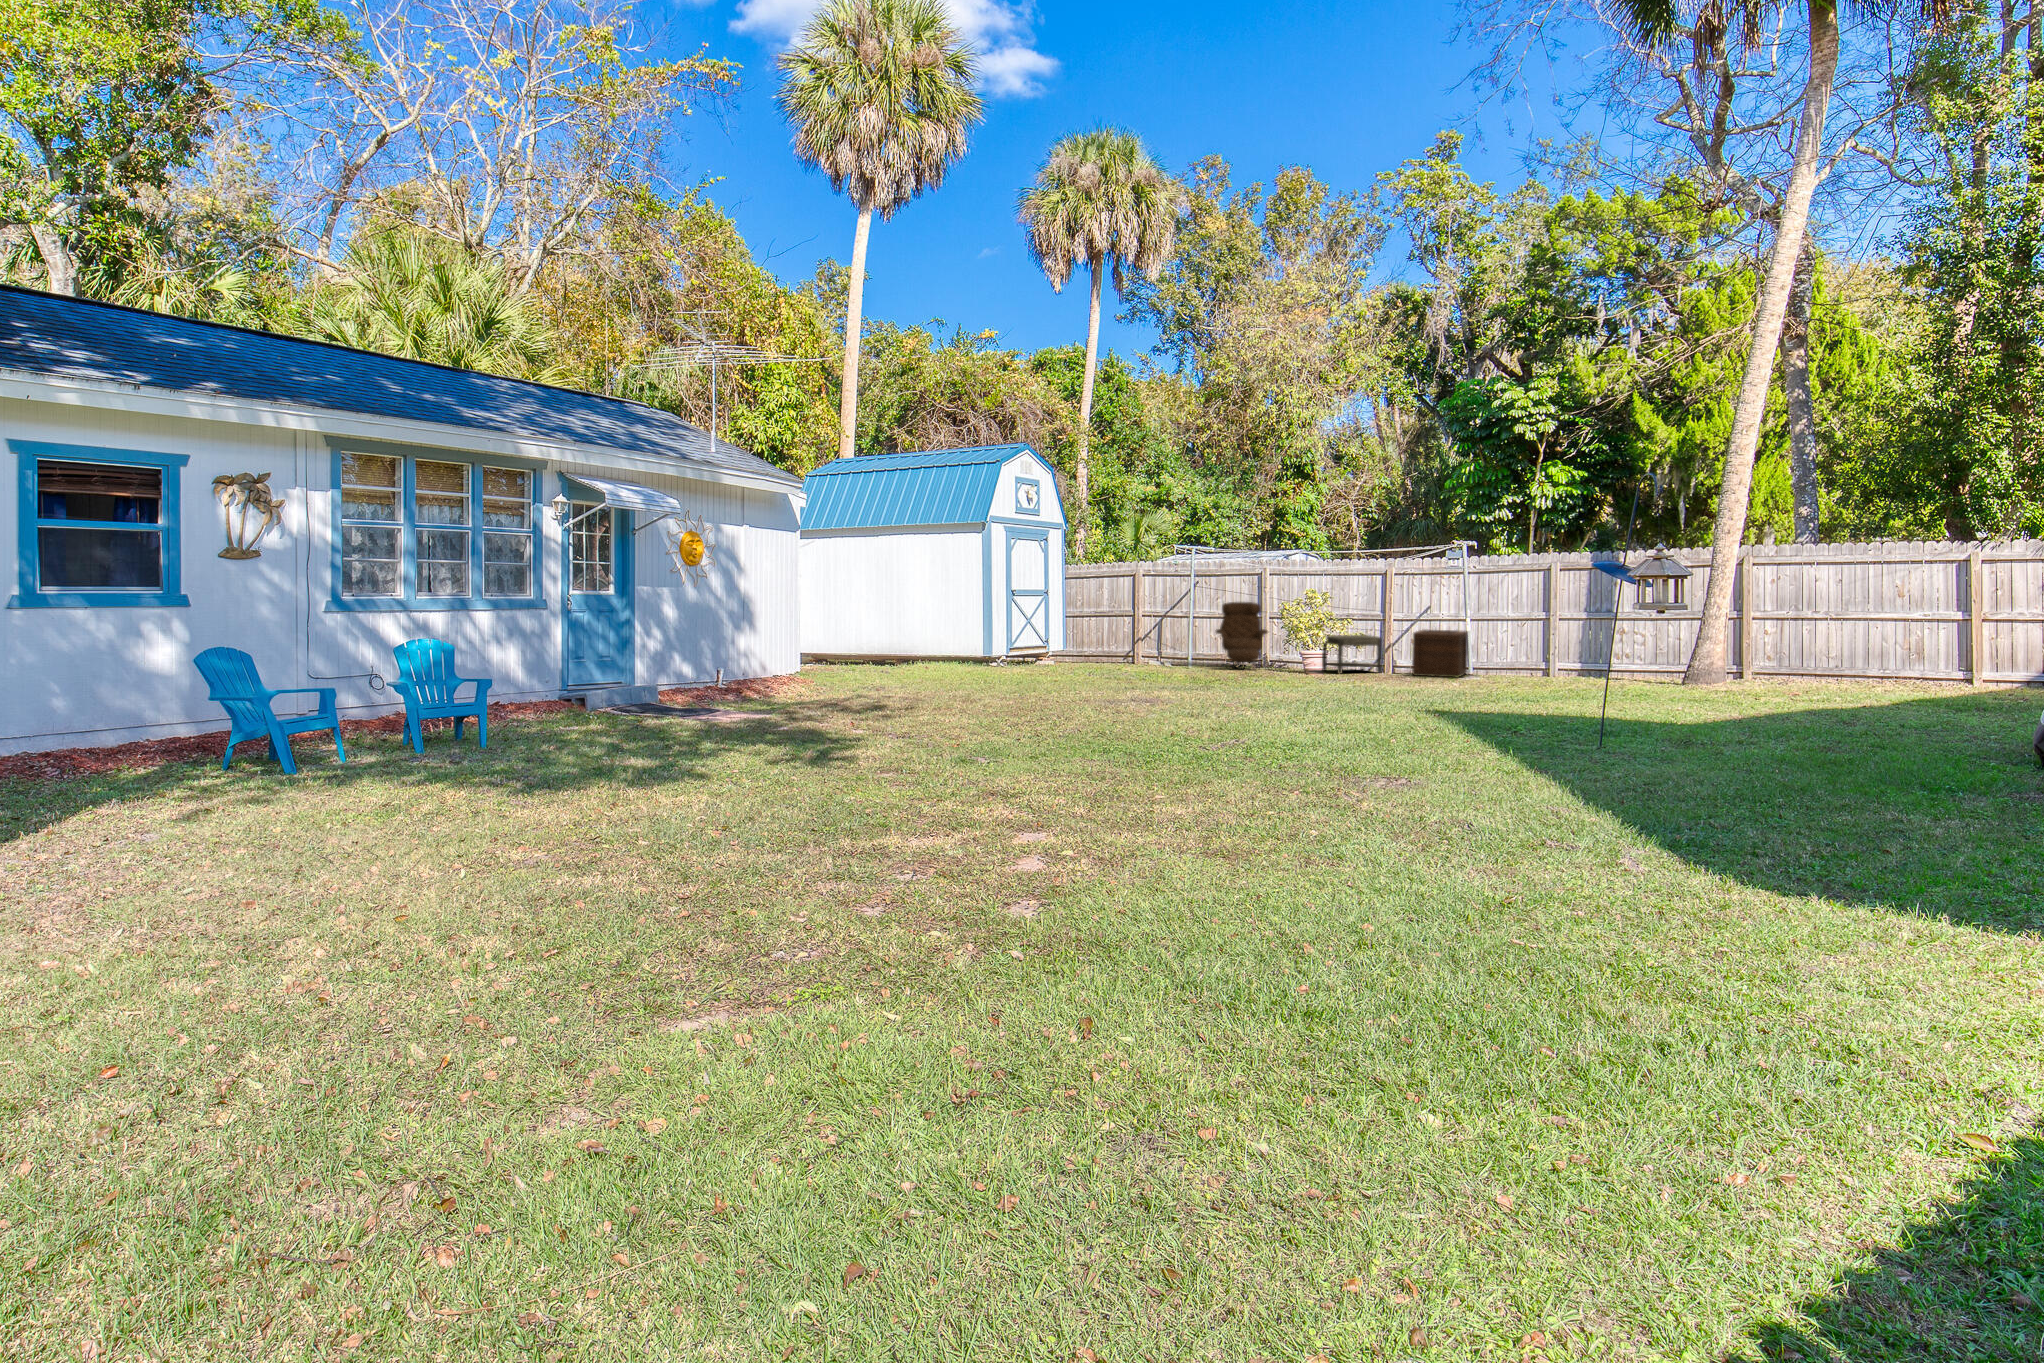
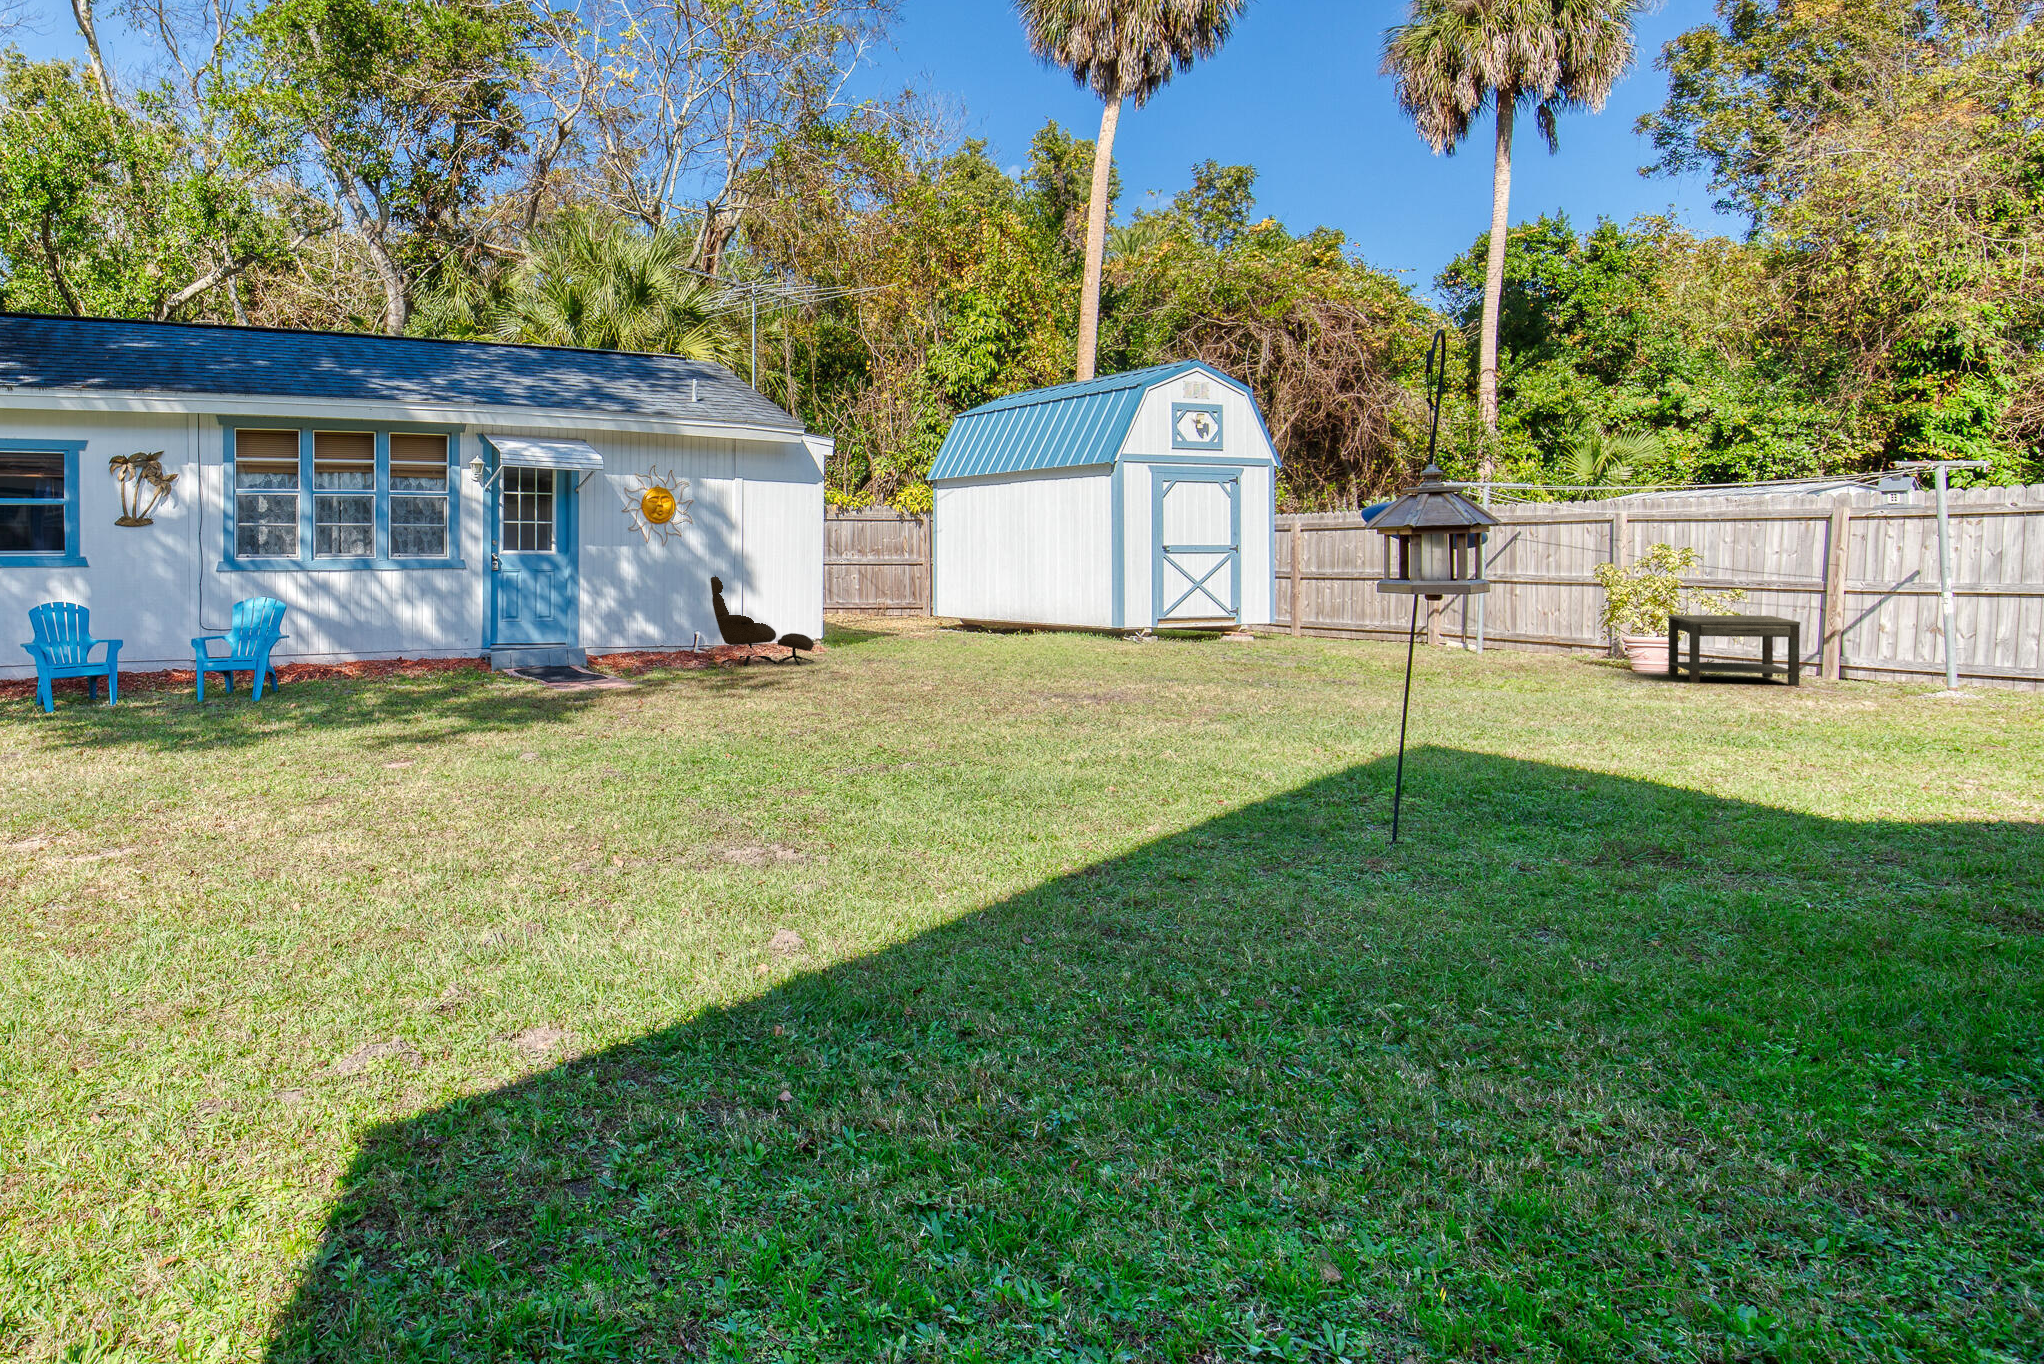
lounge chair: present [1216,602,1268,669] -> present [711,576,814,666]
wooden crate: present [1412,630,1468,677] -> none [1861,610,2026,707]

